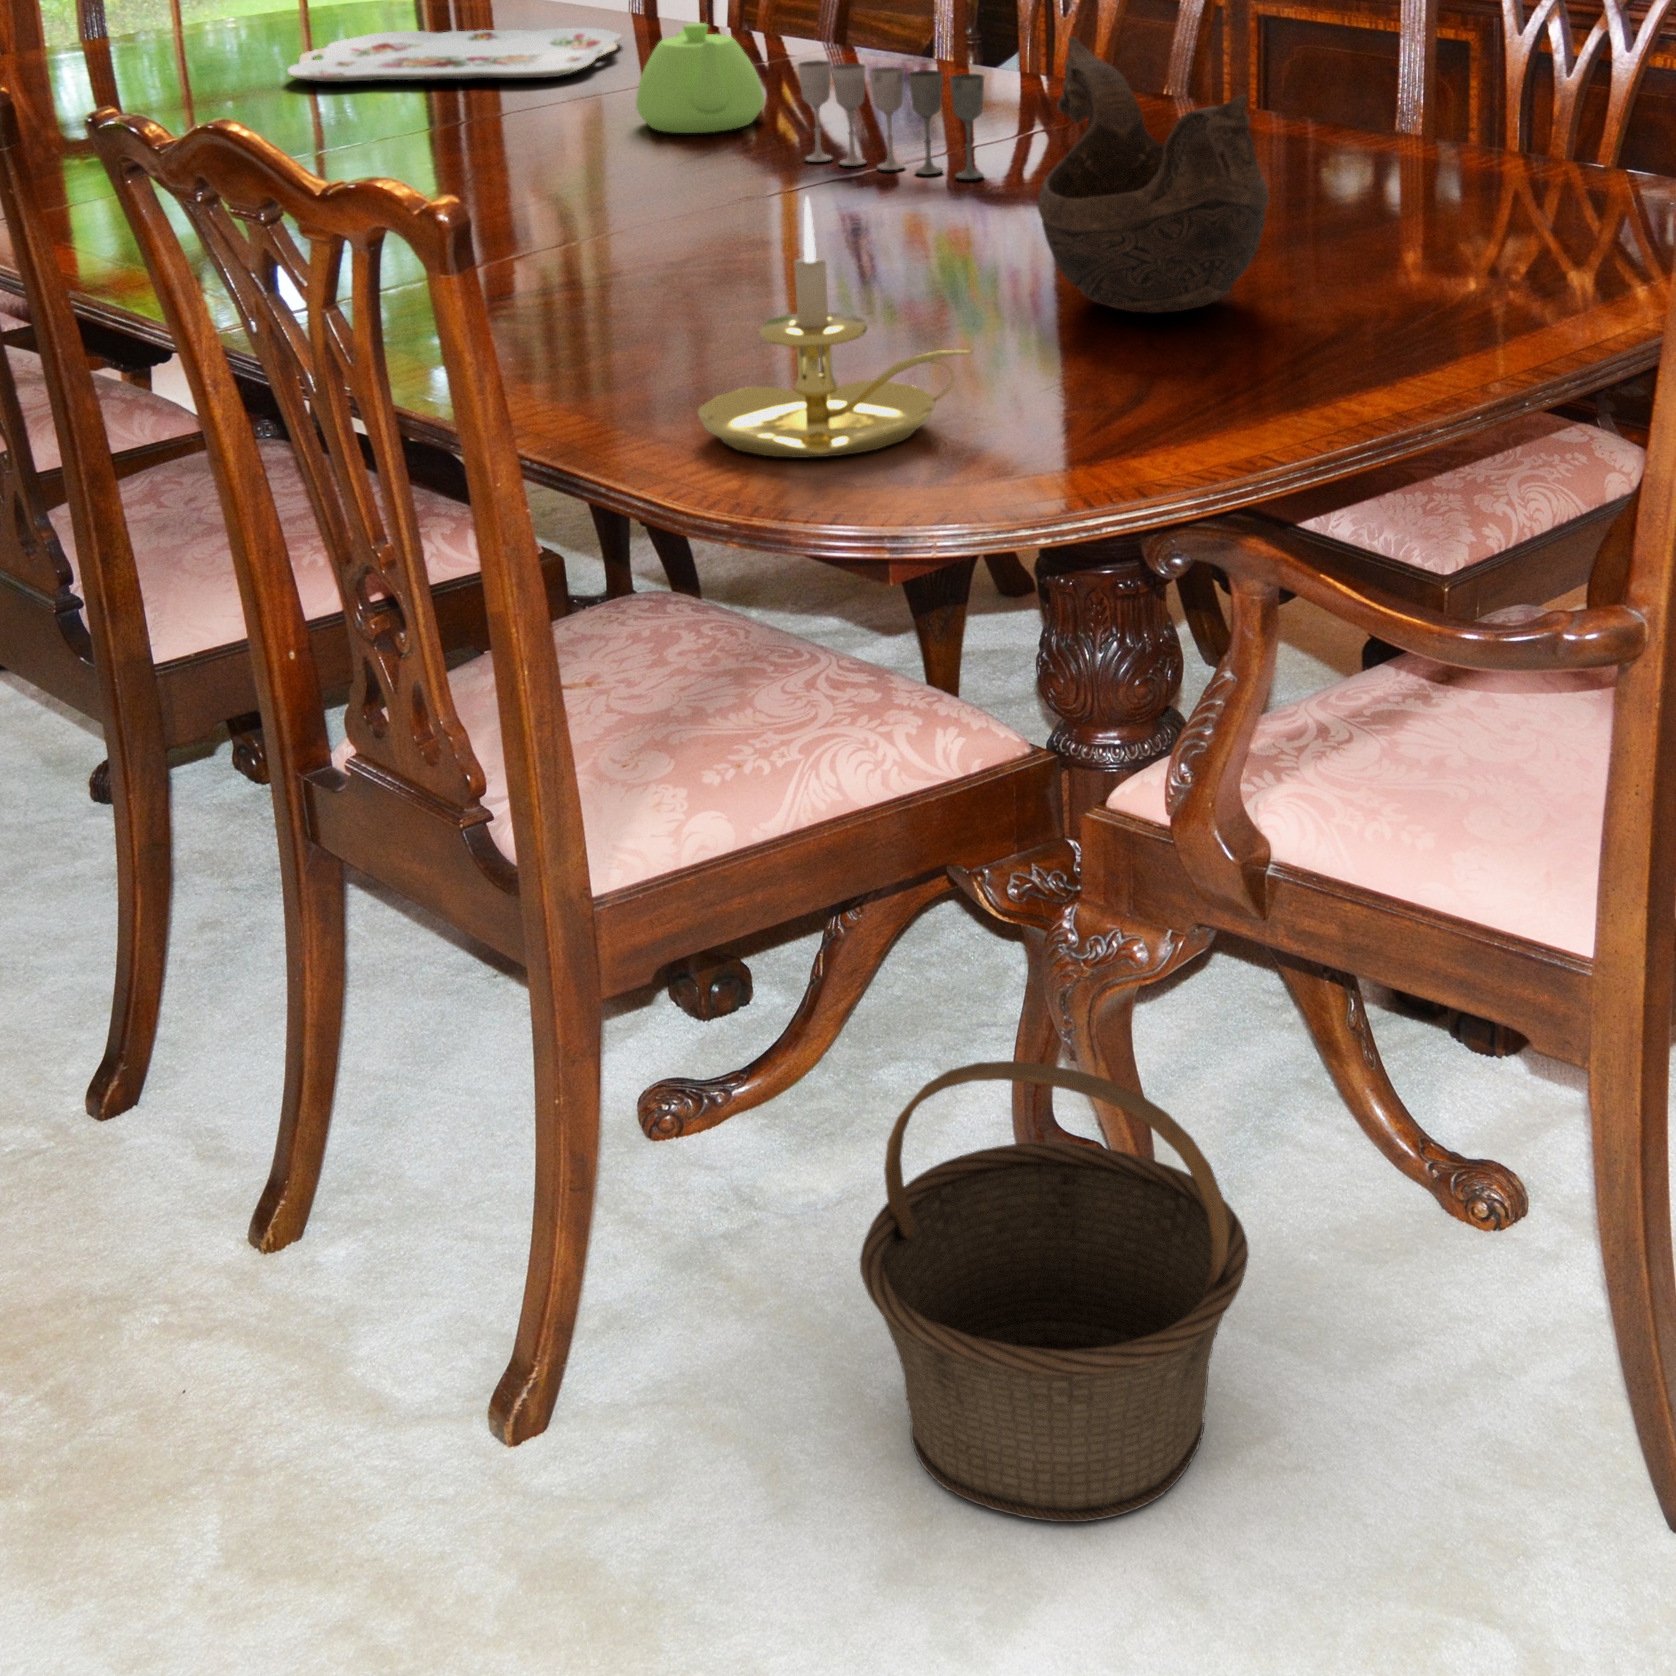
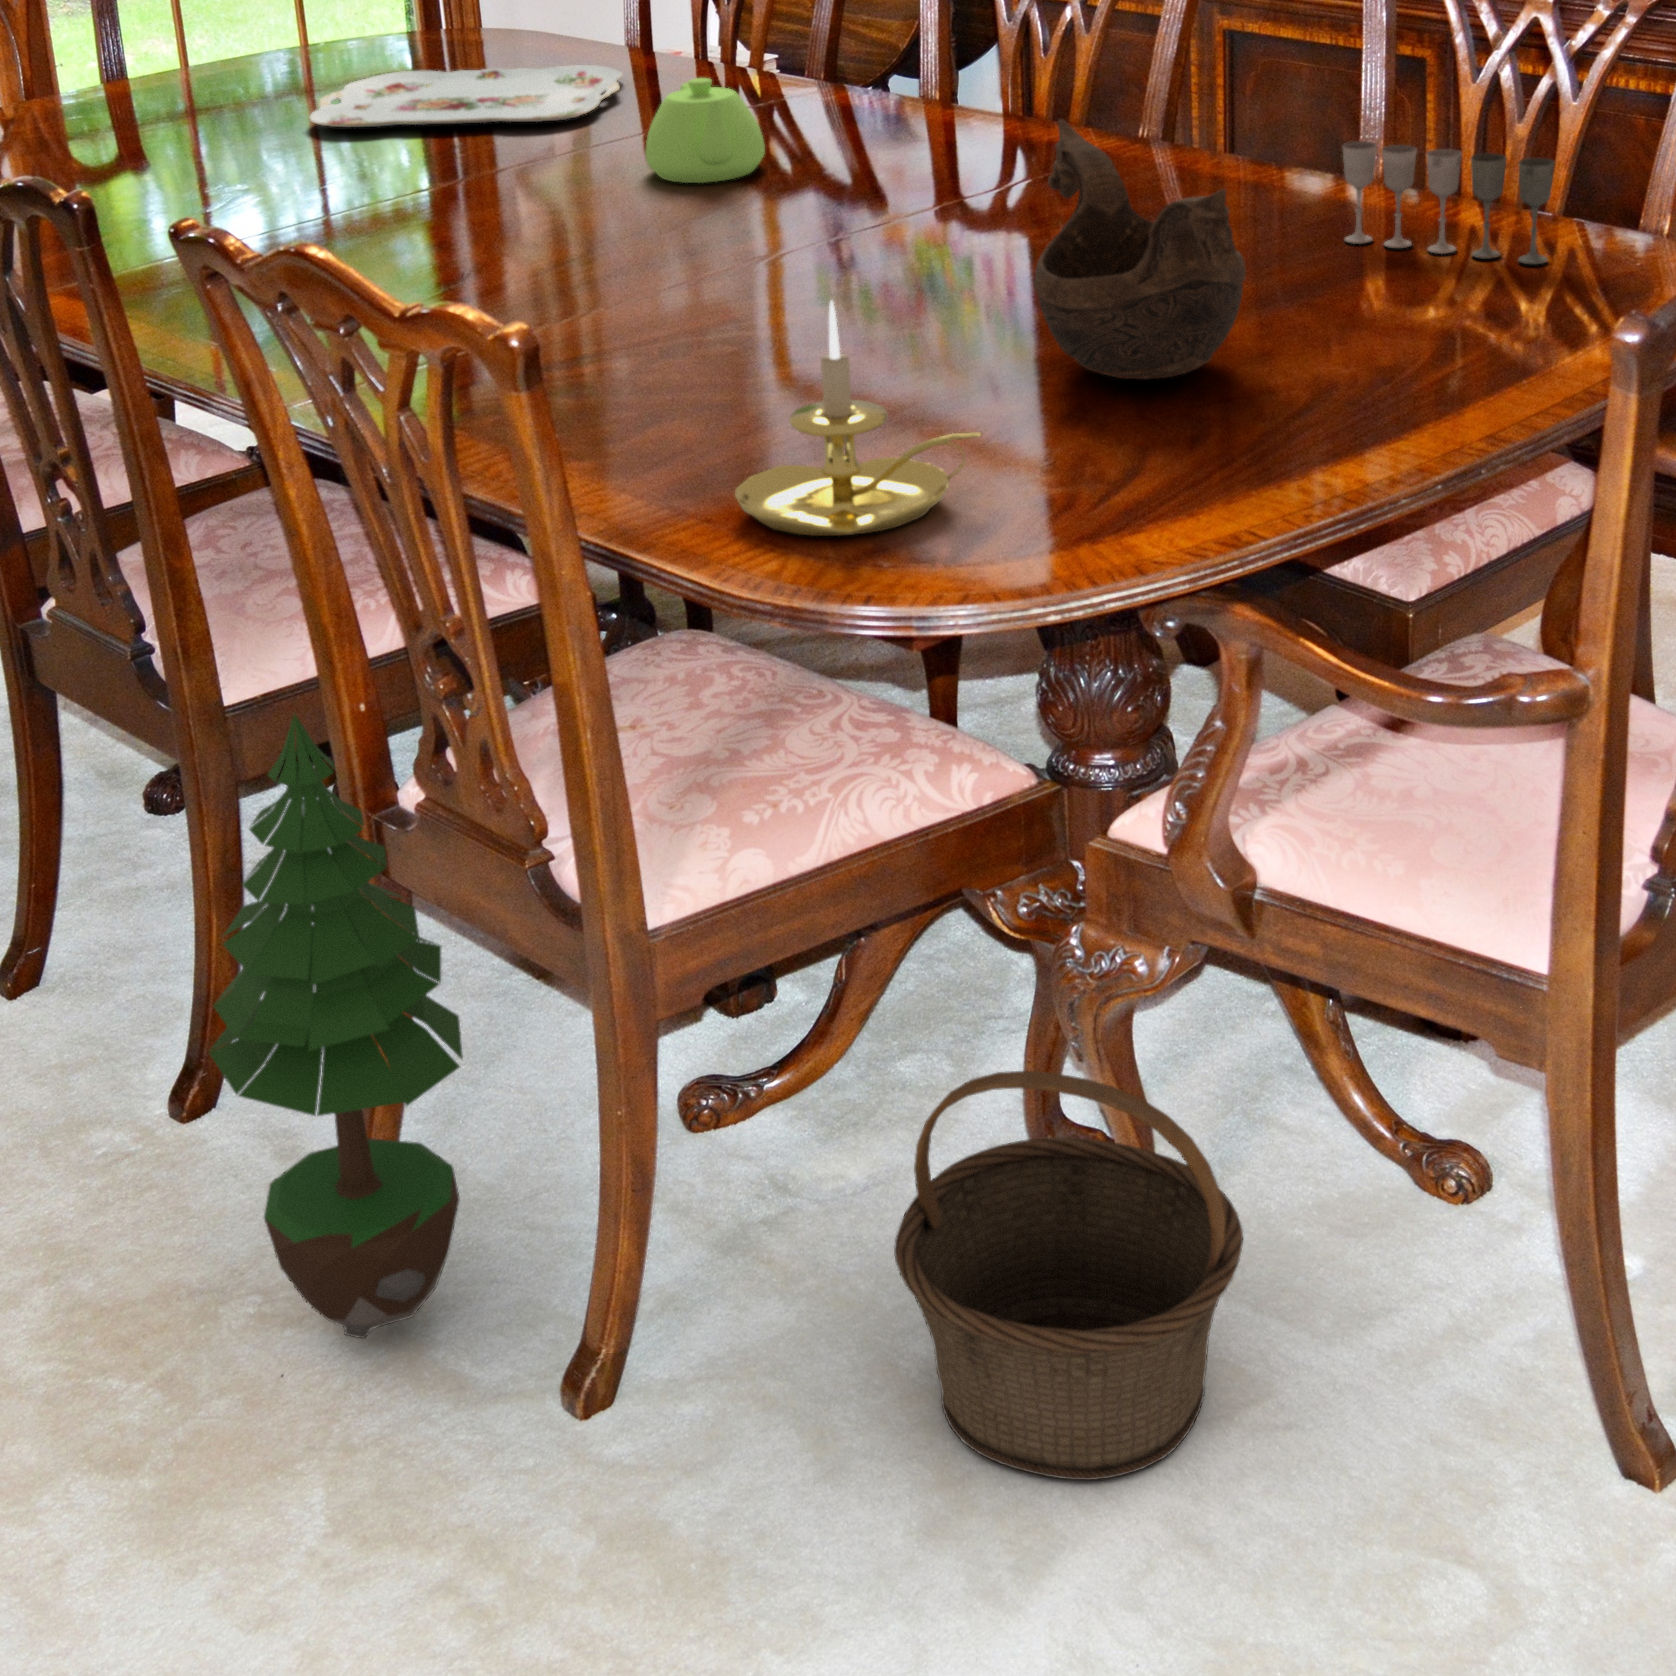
wine glass: present [798,60,984,179] -> present [1343,141,1554,264]
potted tree: none [106,647,389,1354] -> present [209,714,463,1339]

